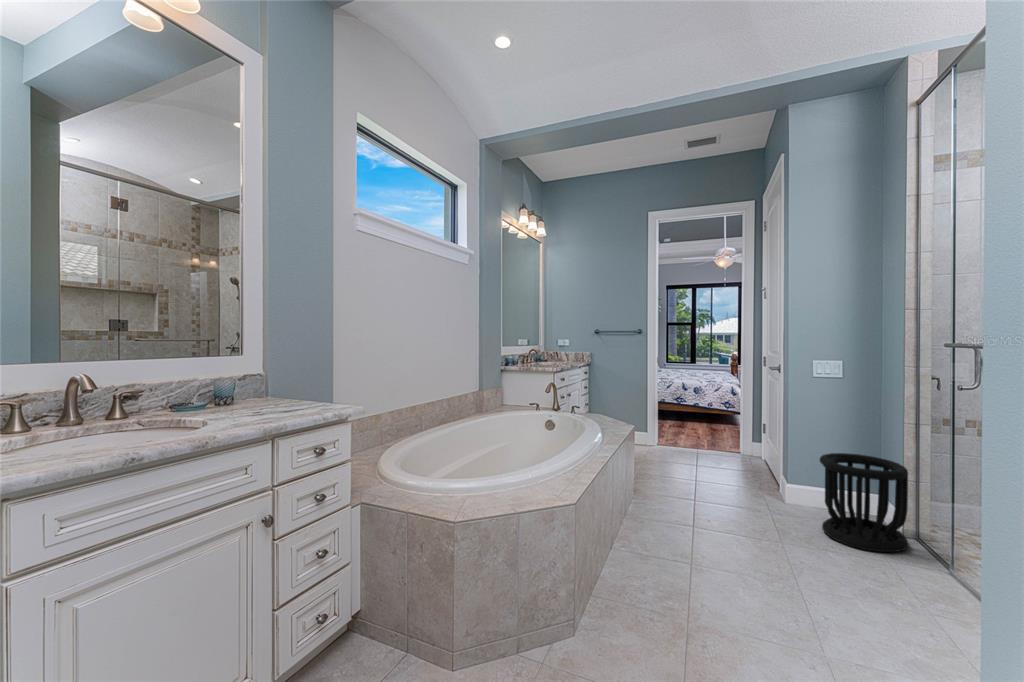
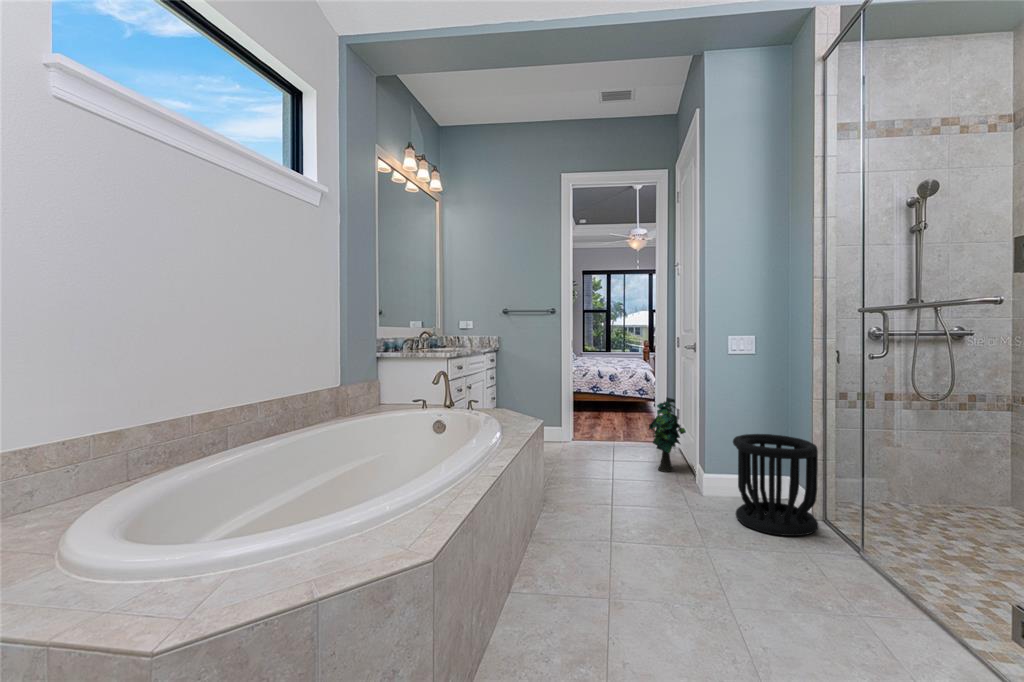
decorative plant: none [734,413,772,482] -> present [649,397,686,472]

